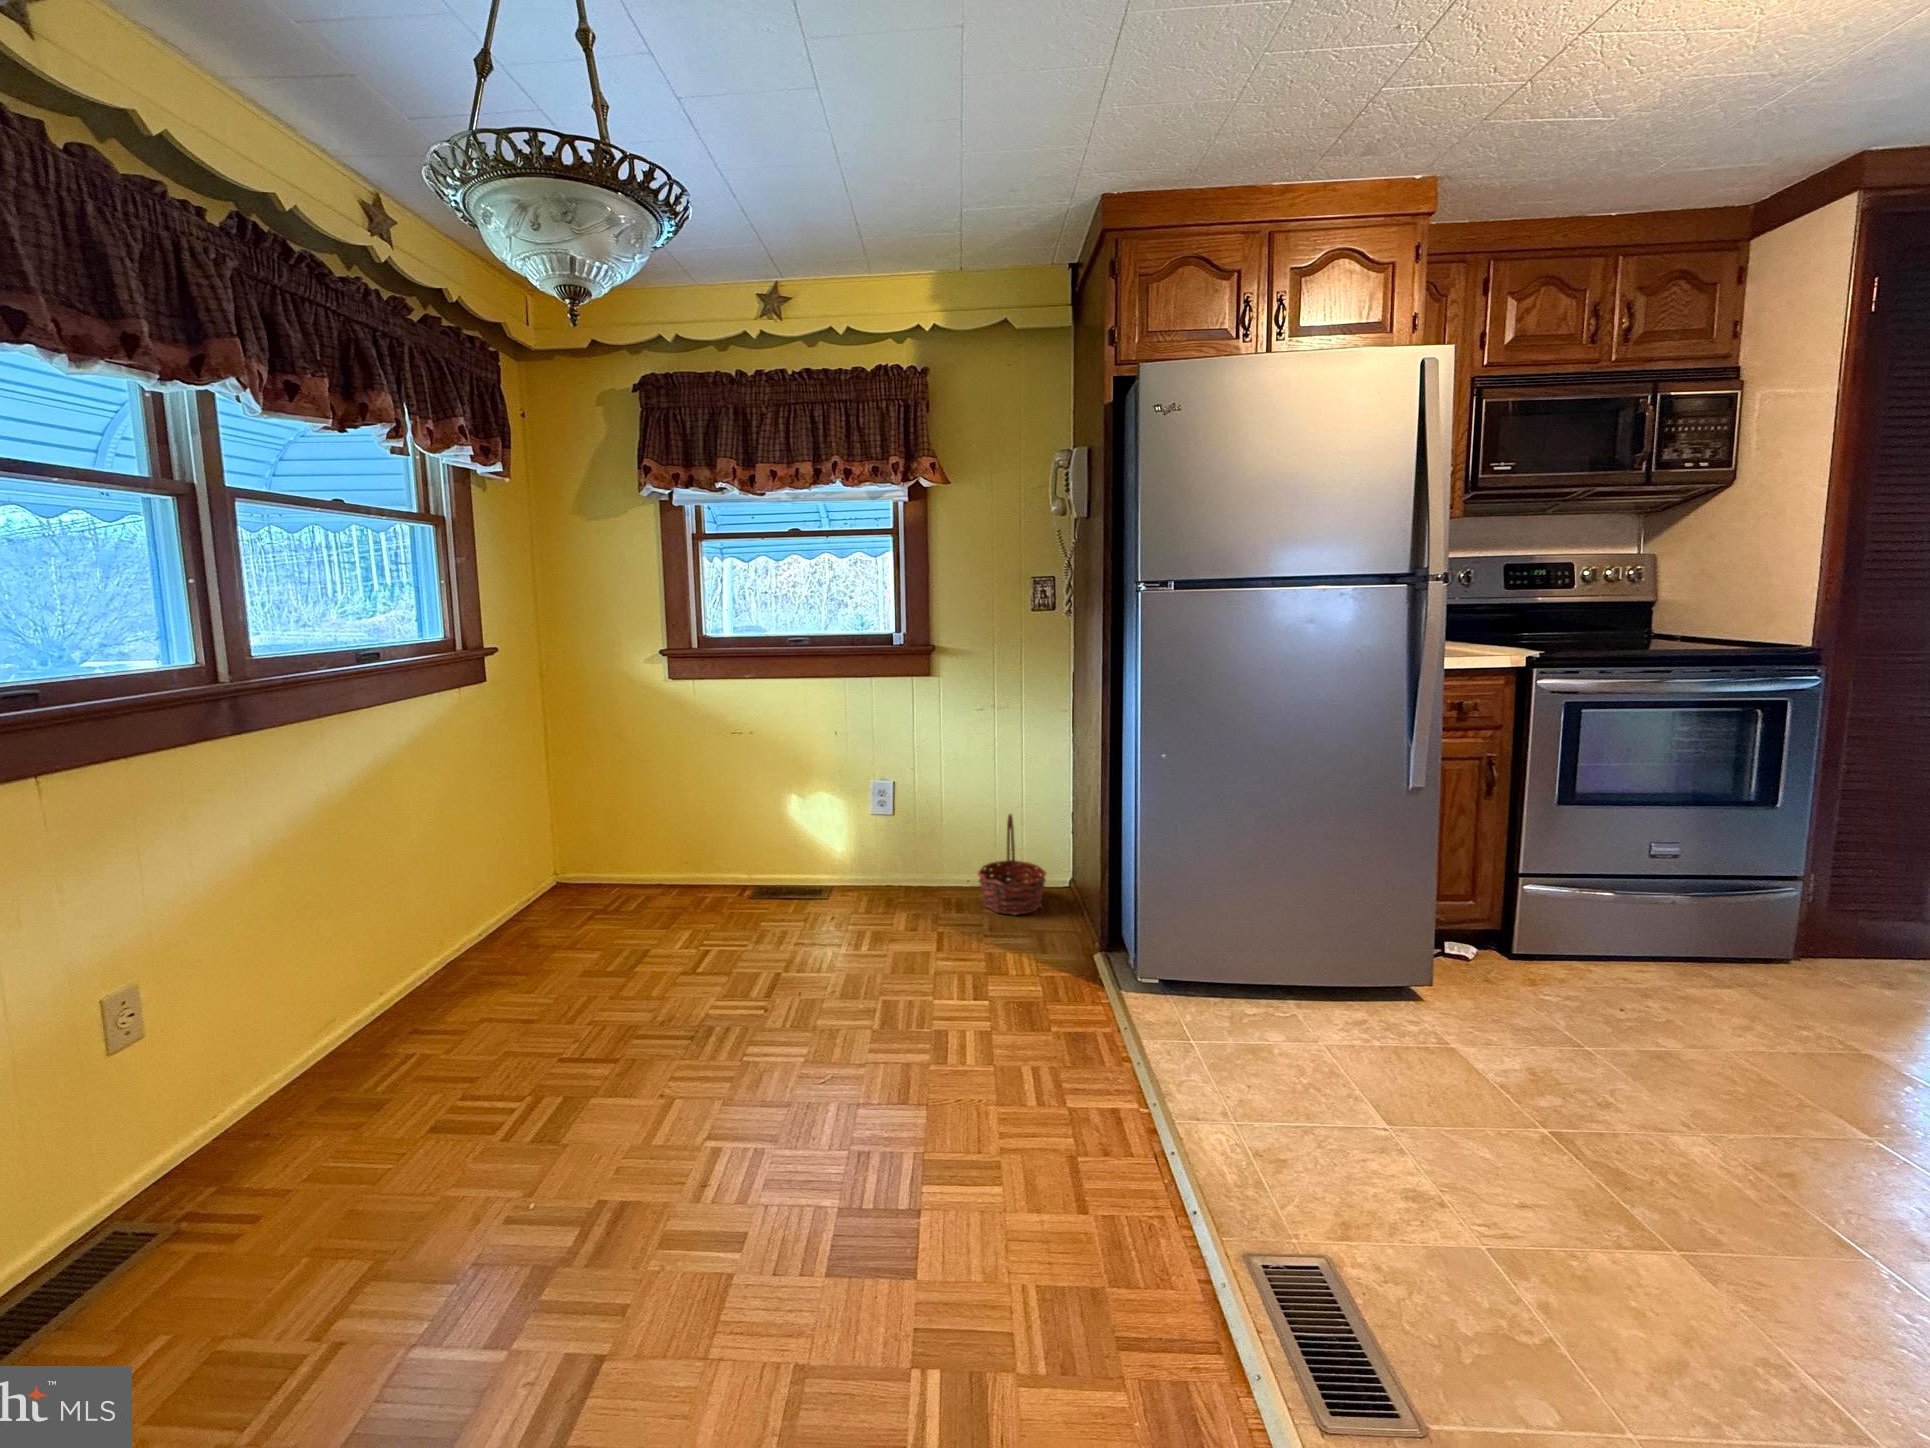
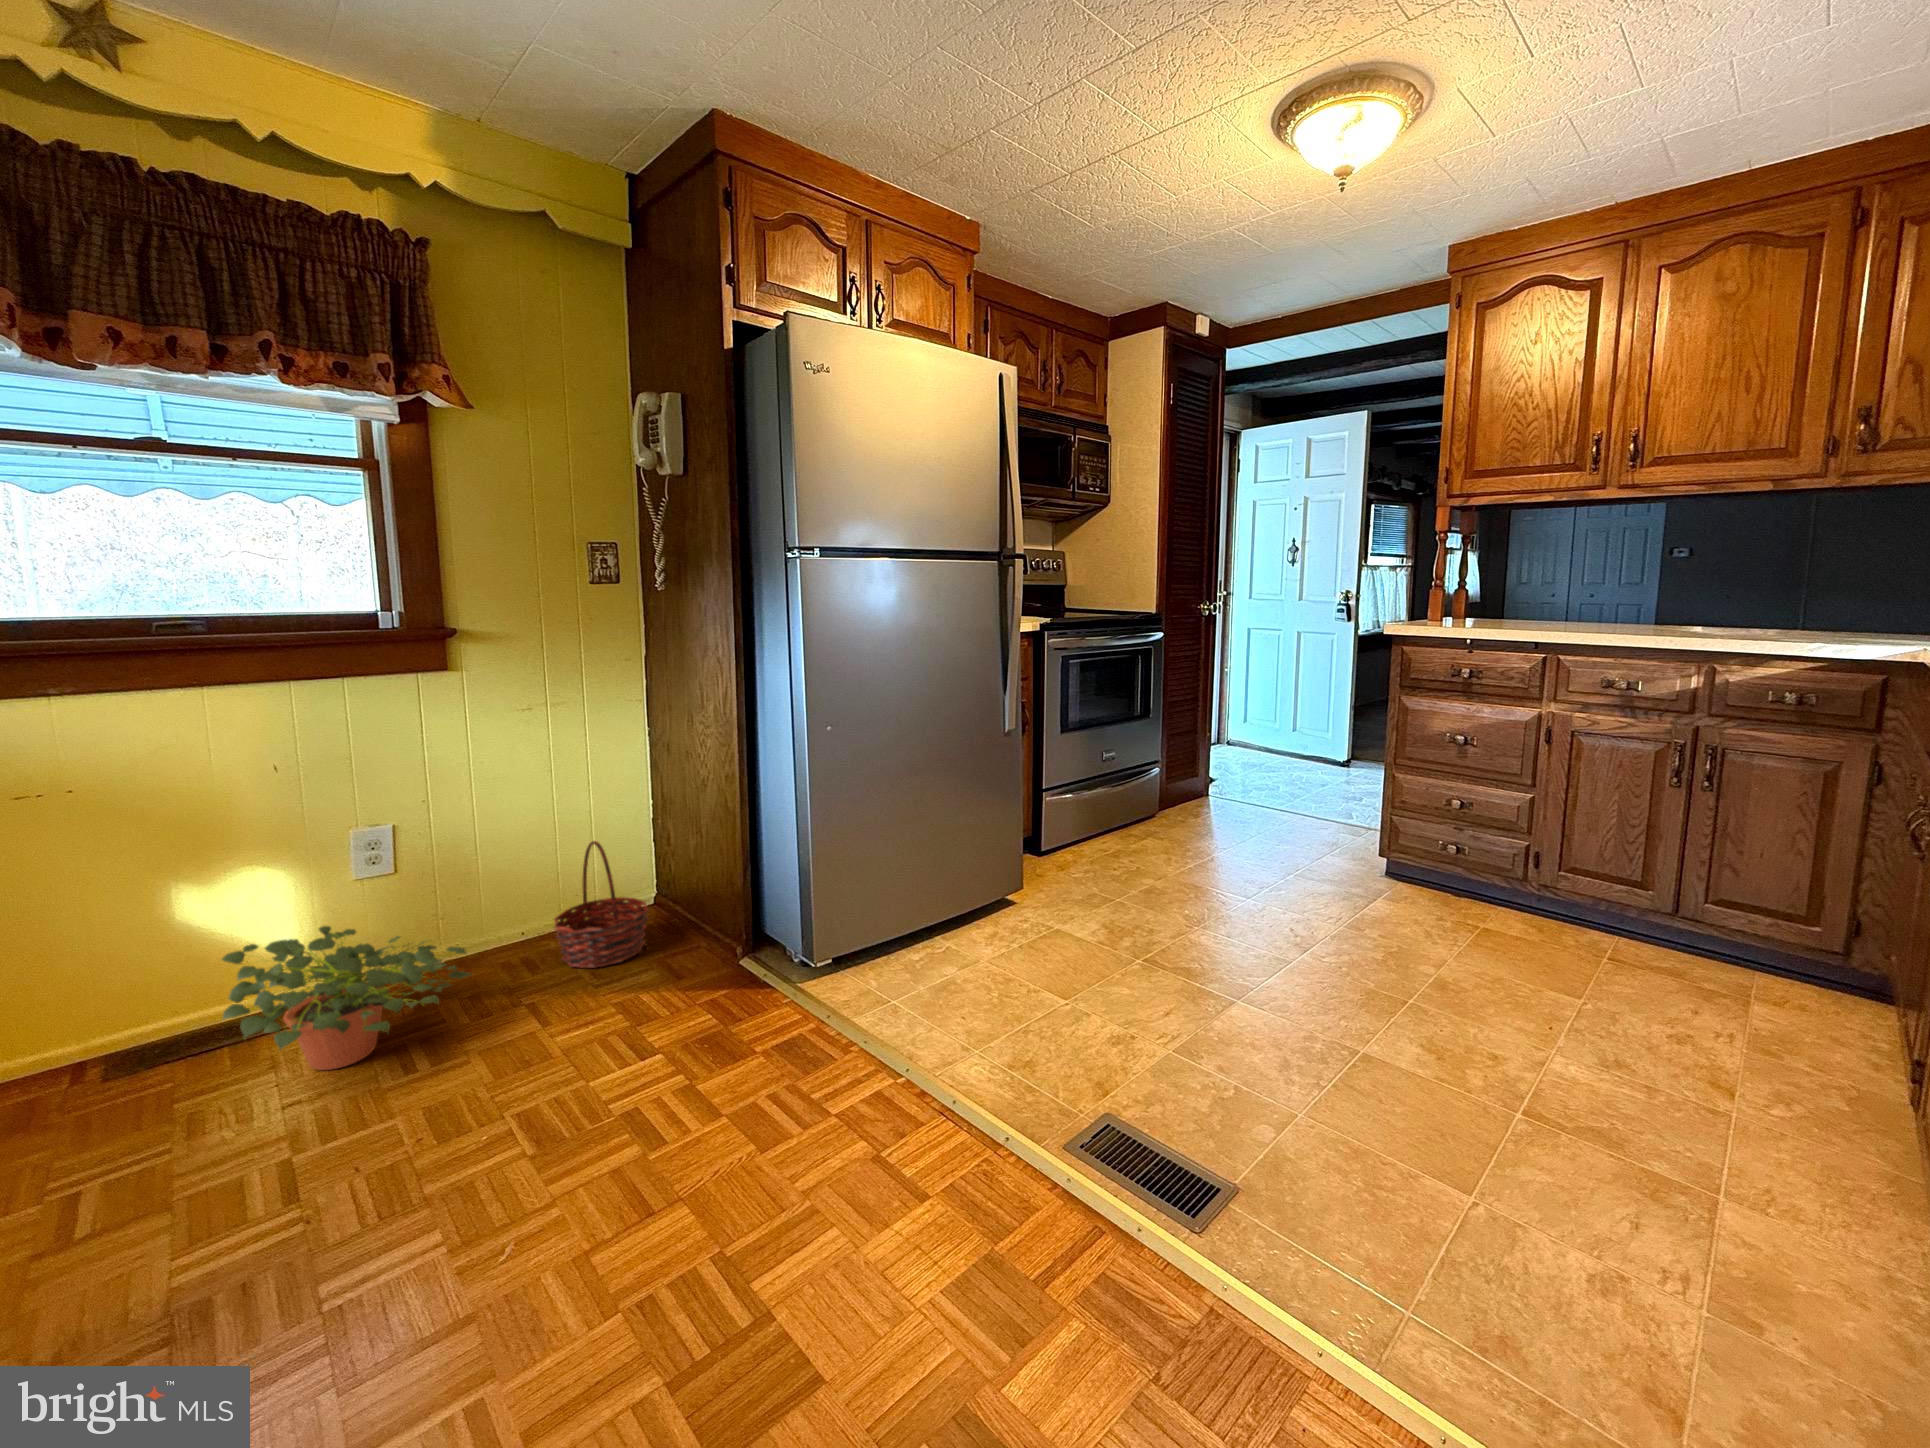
potted plant: none [786,831,916,923] -> present [222,926,471,1070]

